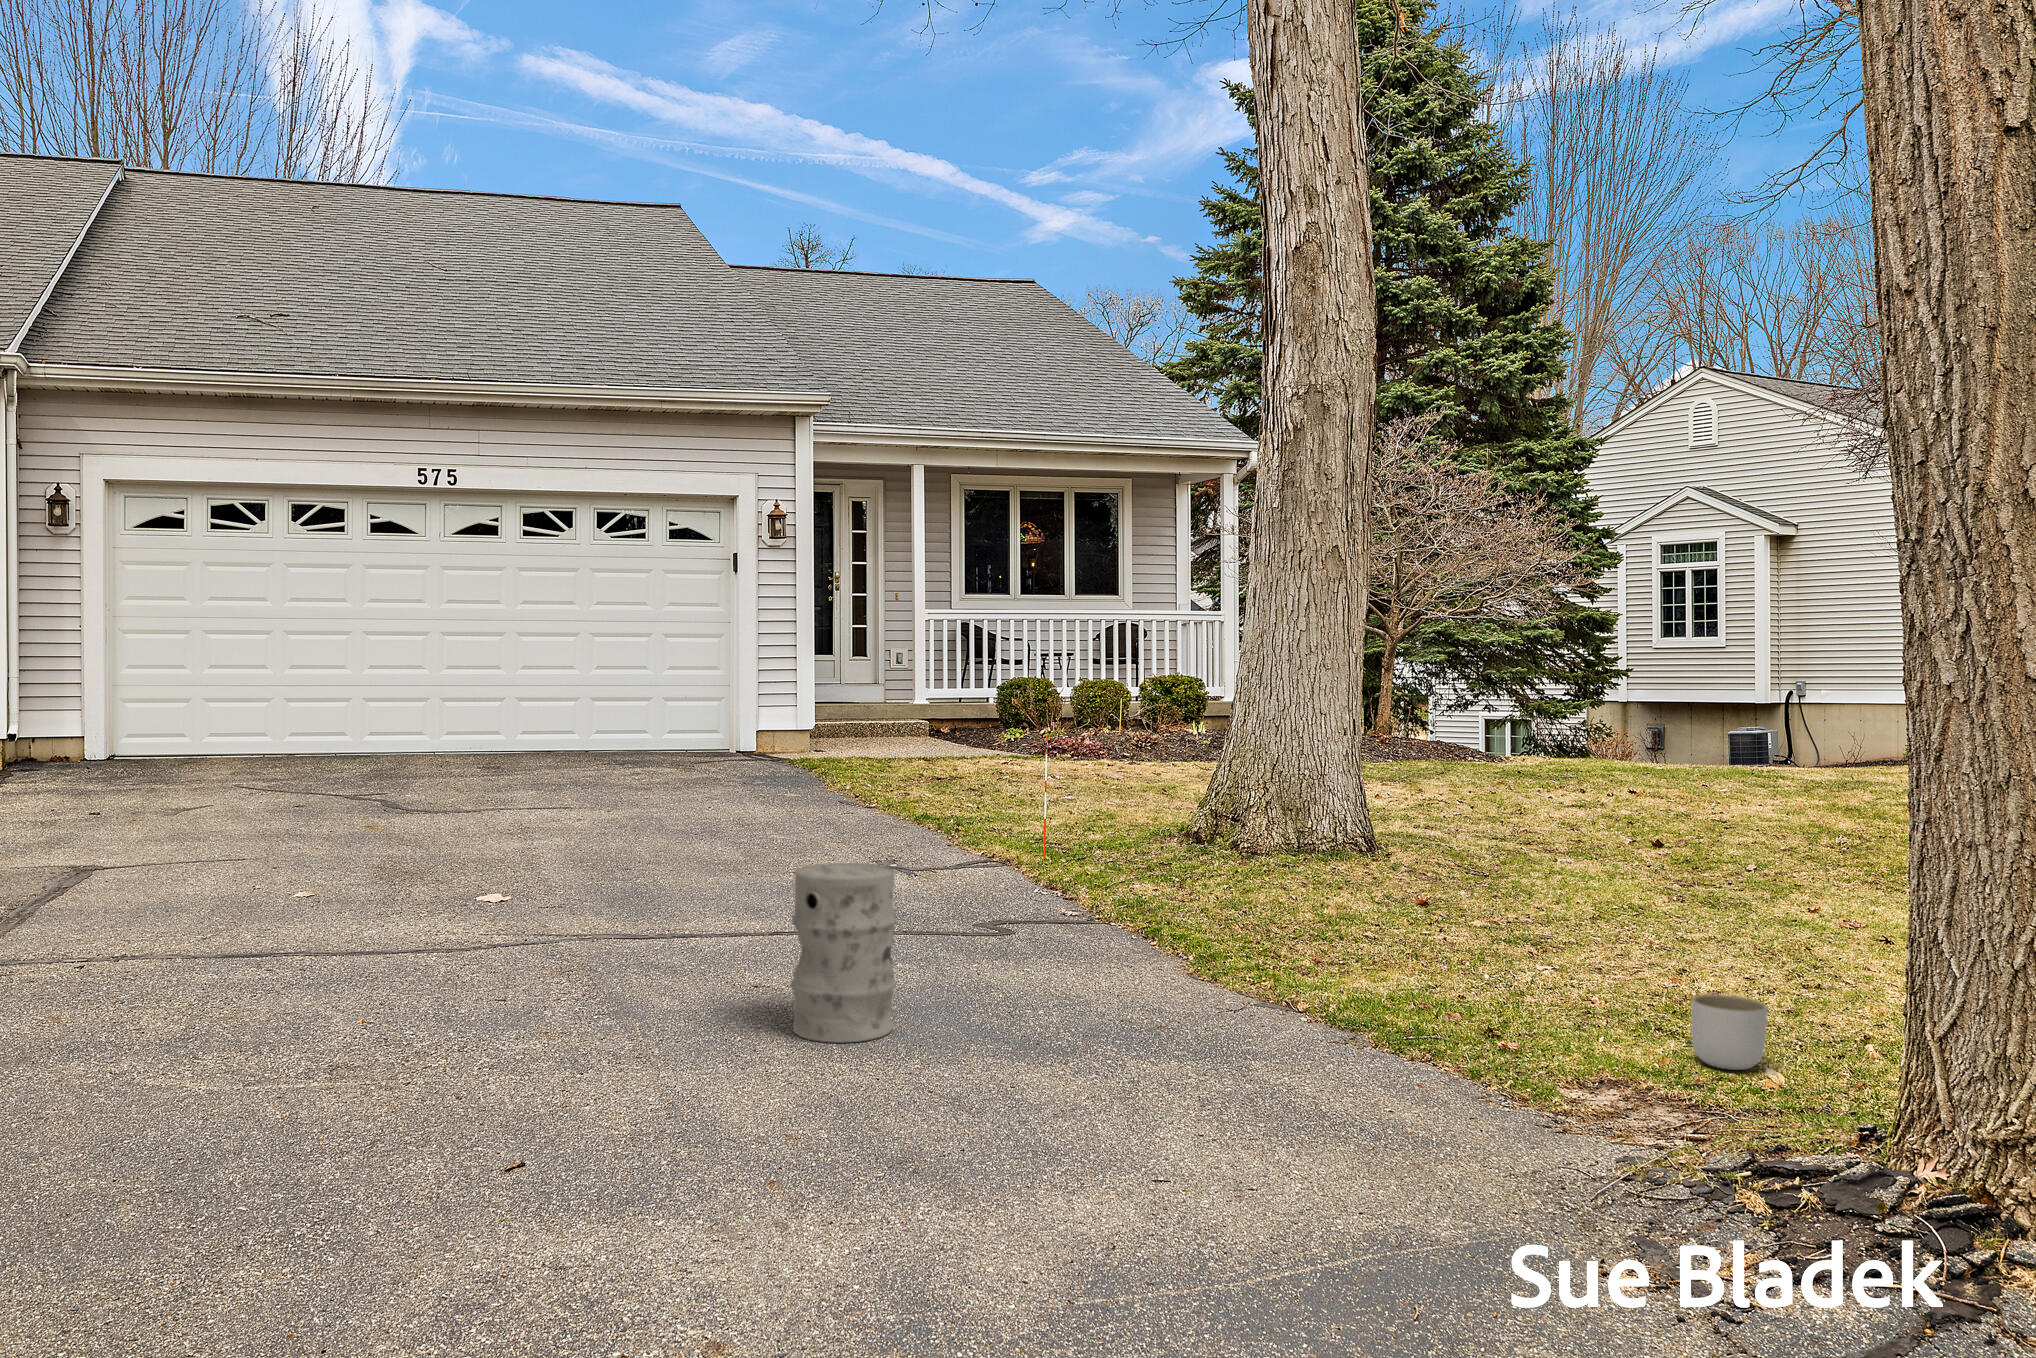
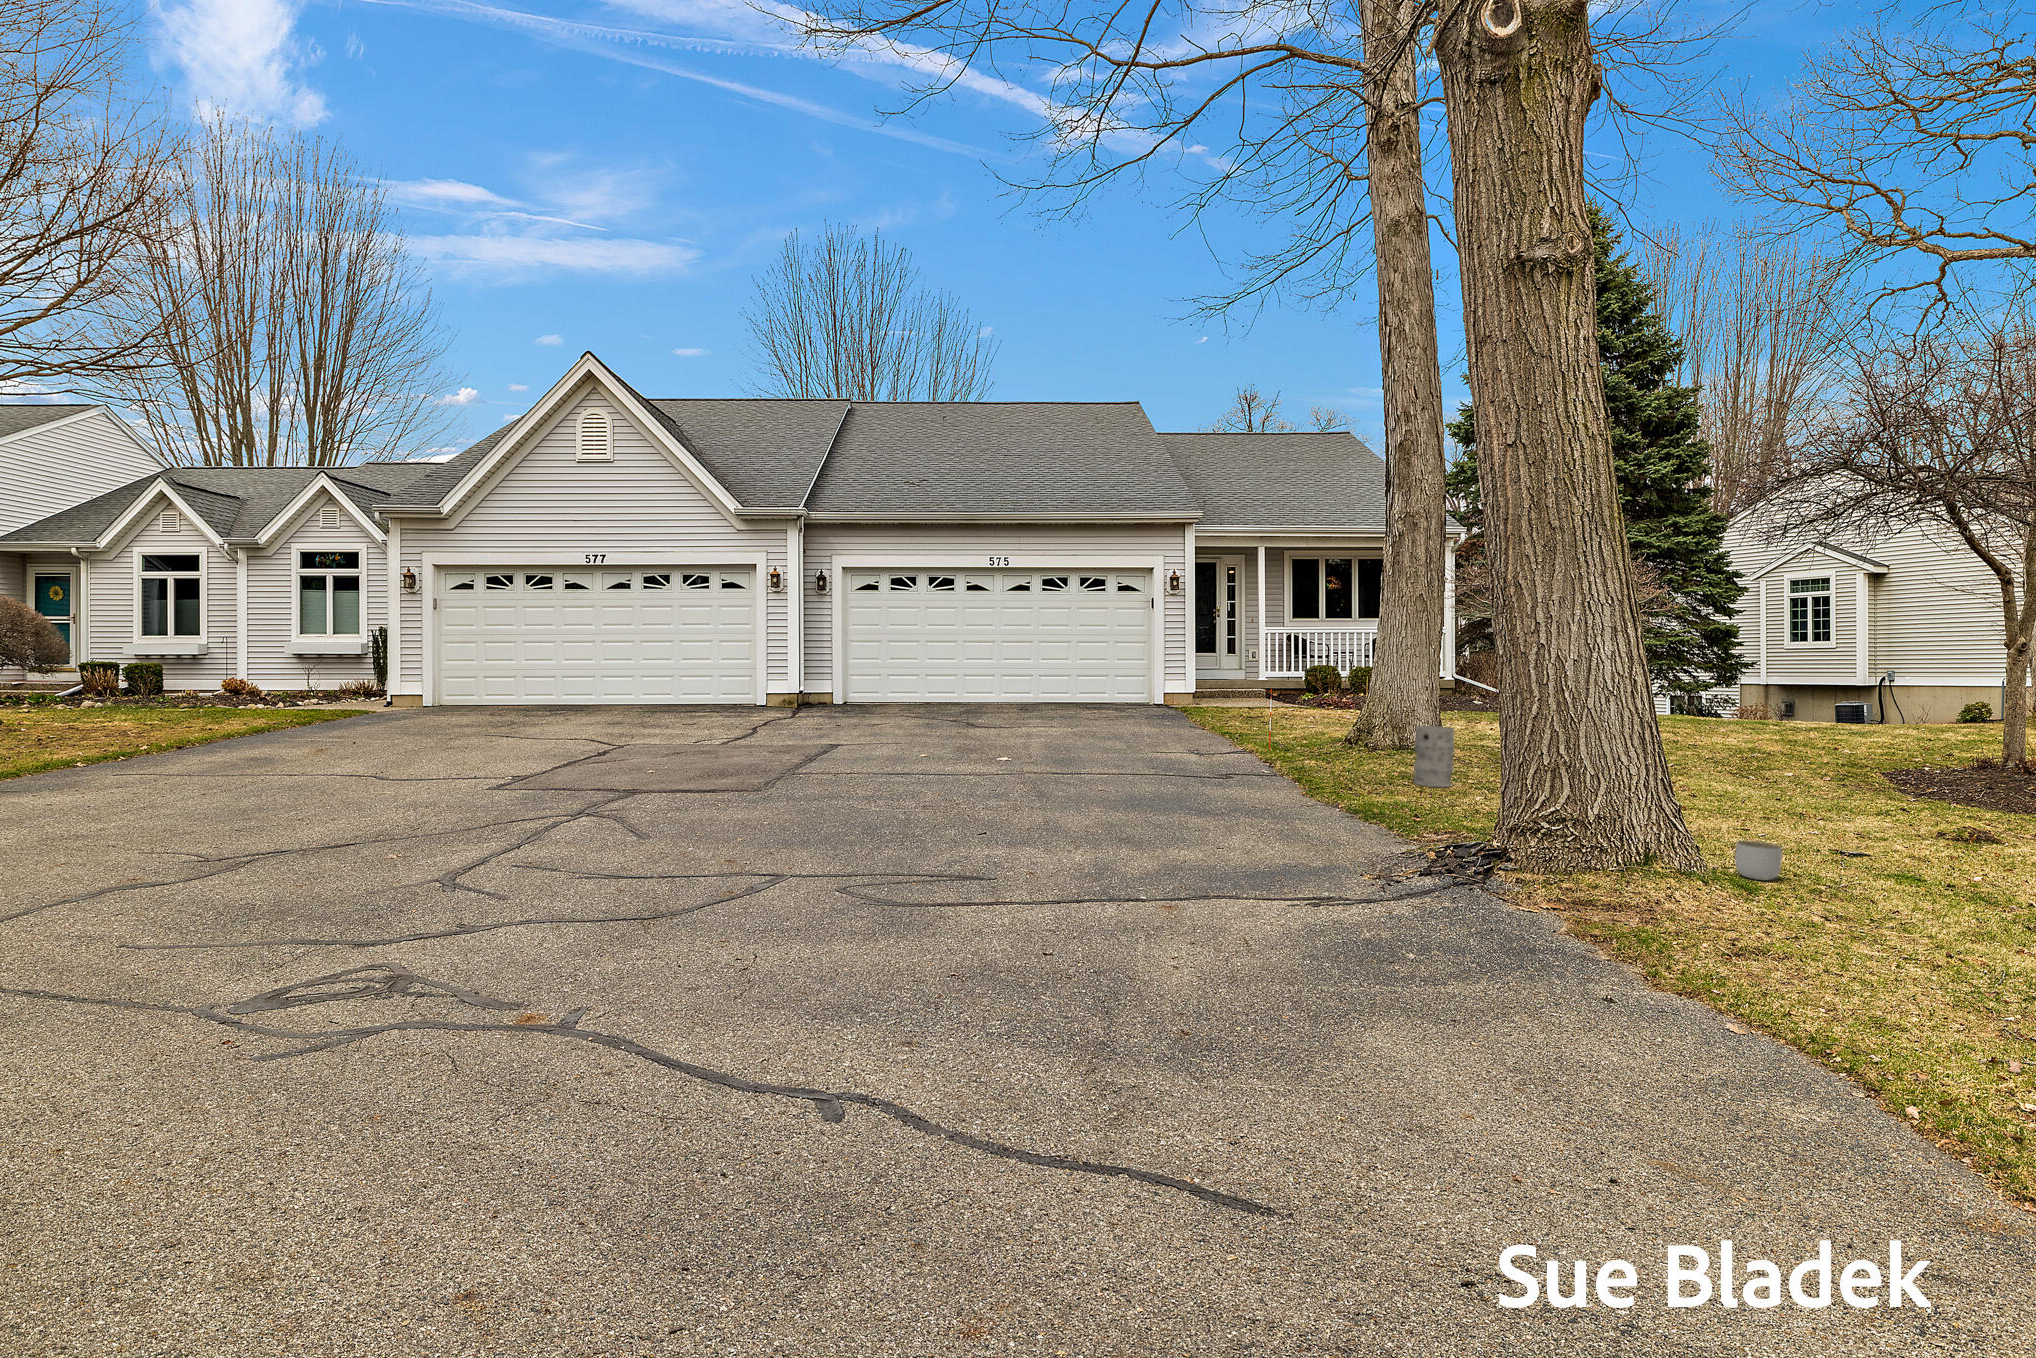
trash can: present [791,863,897,1043] -> present [1414,726,1454,787]

